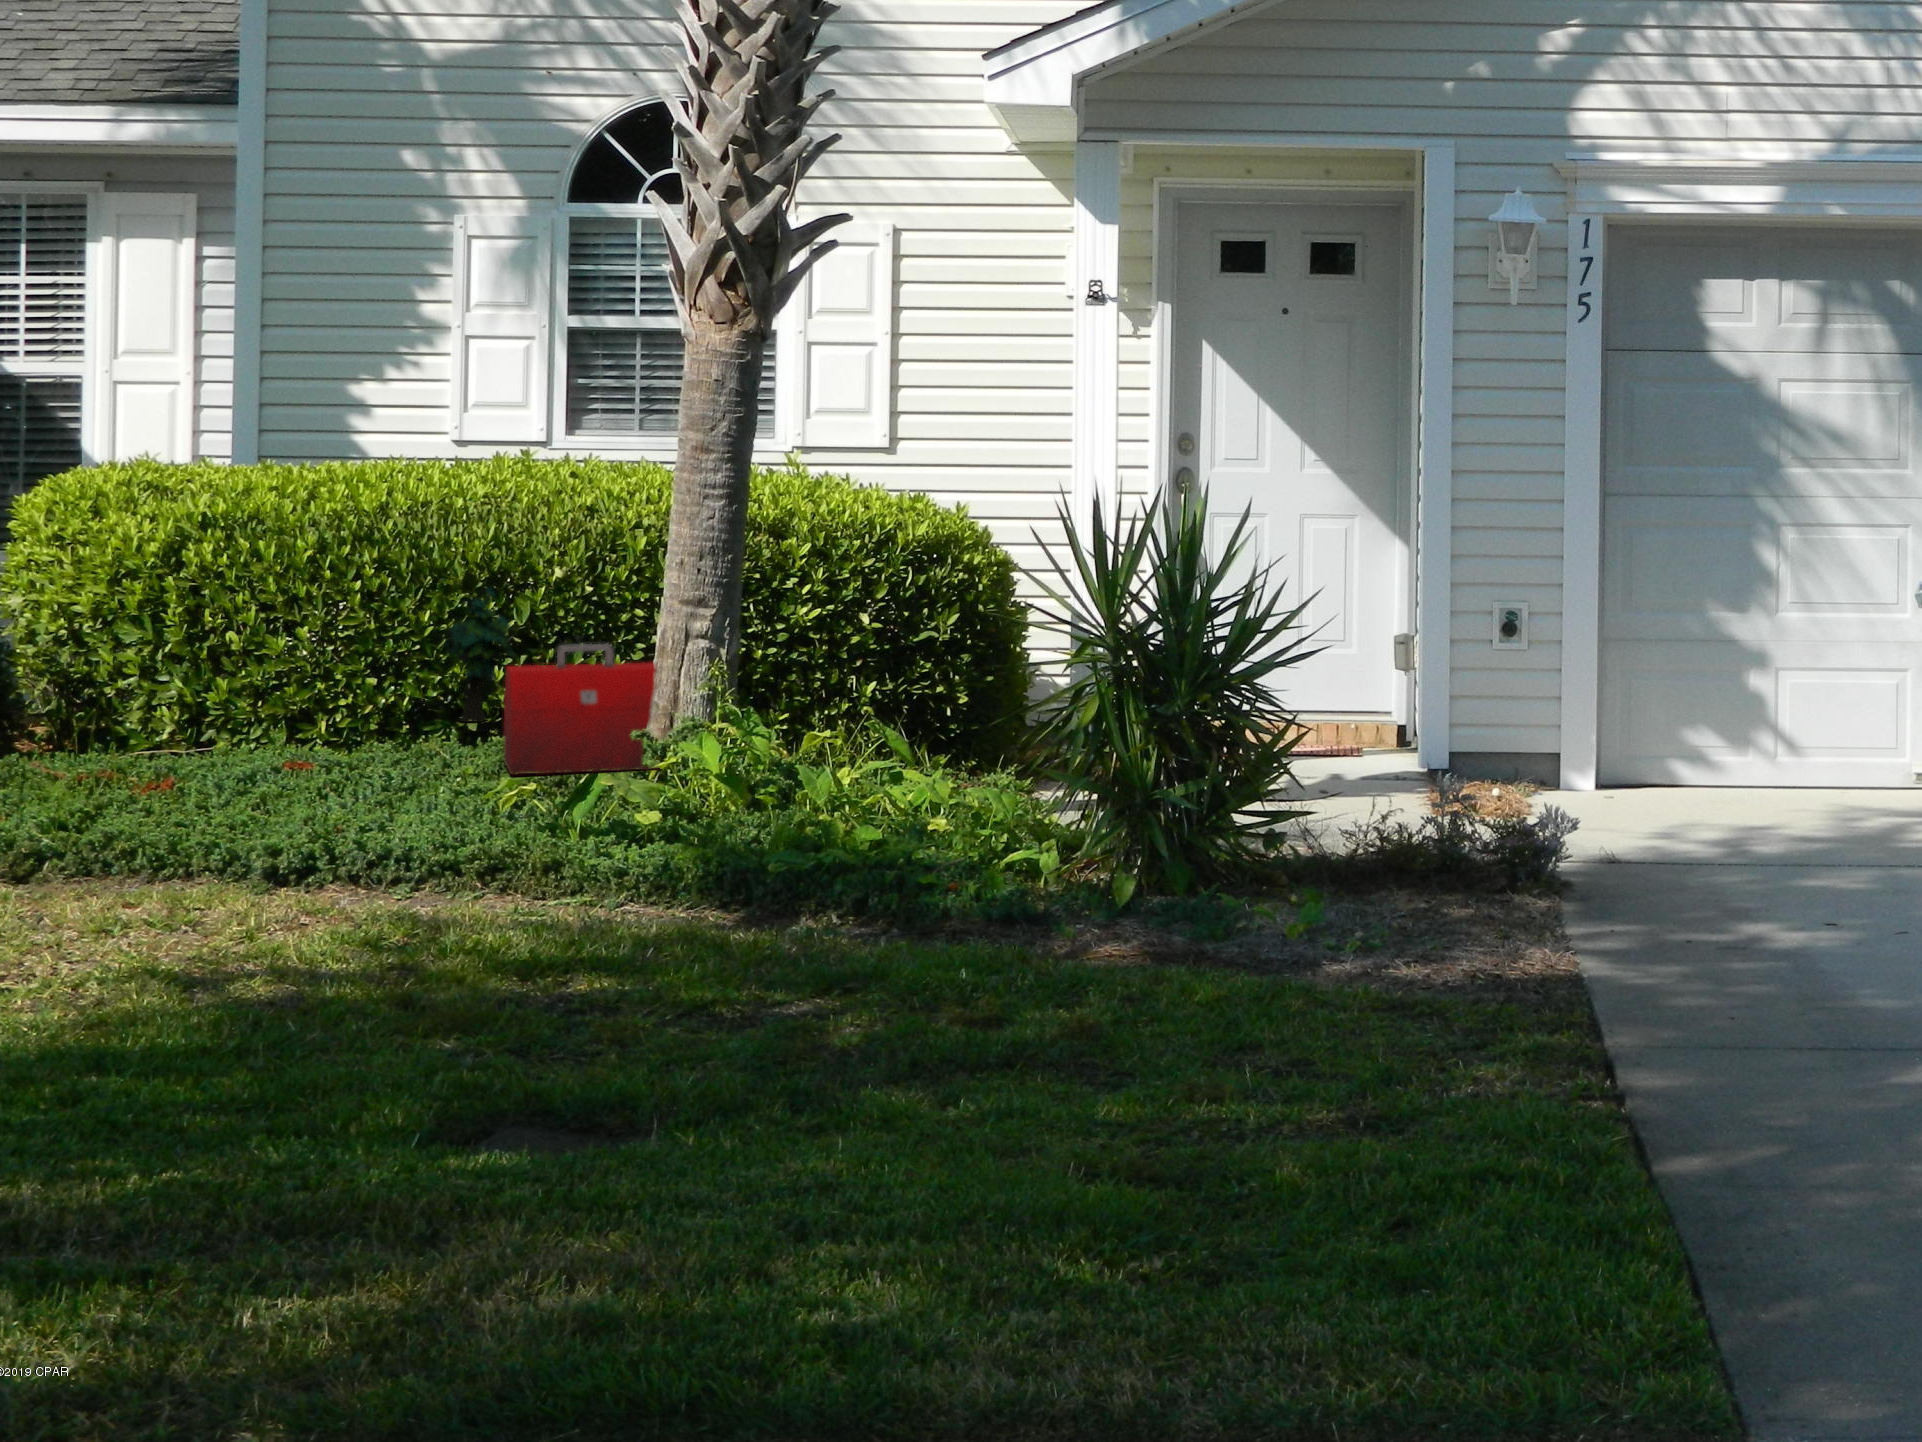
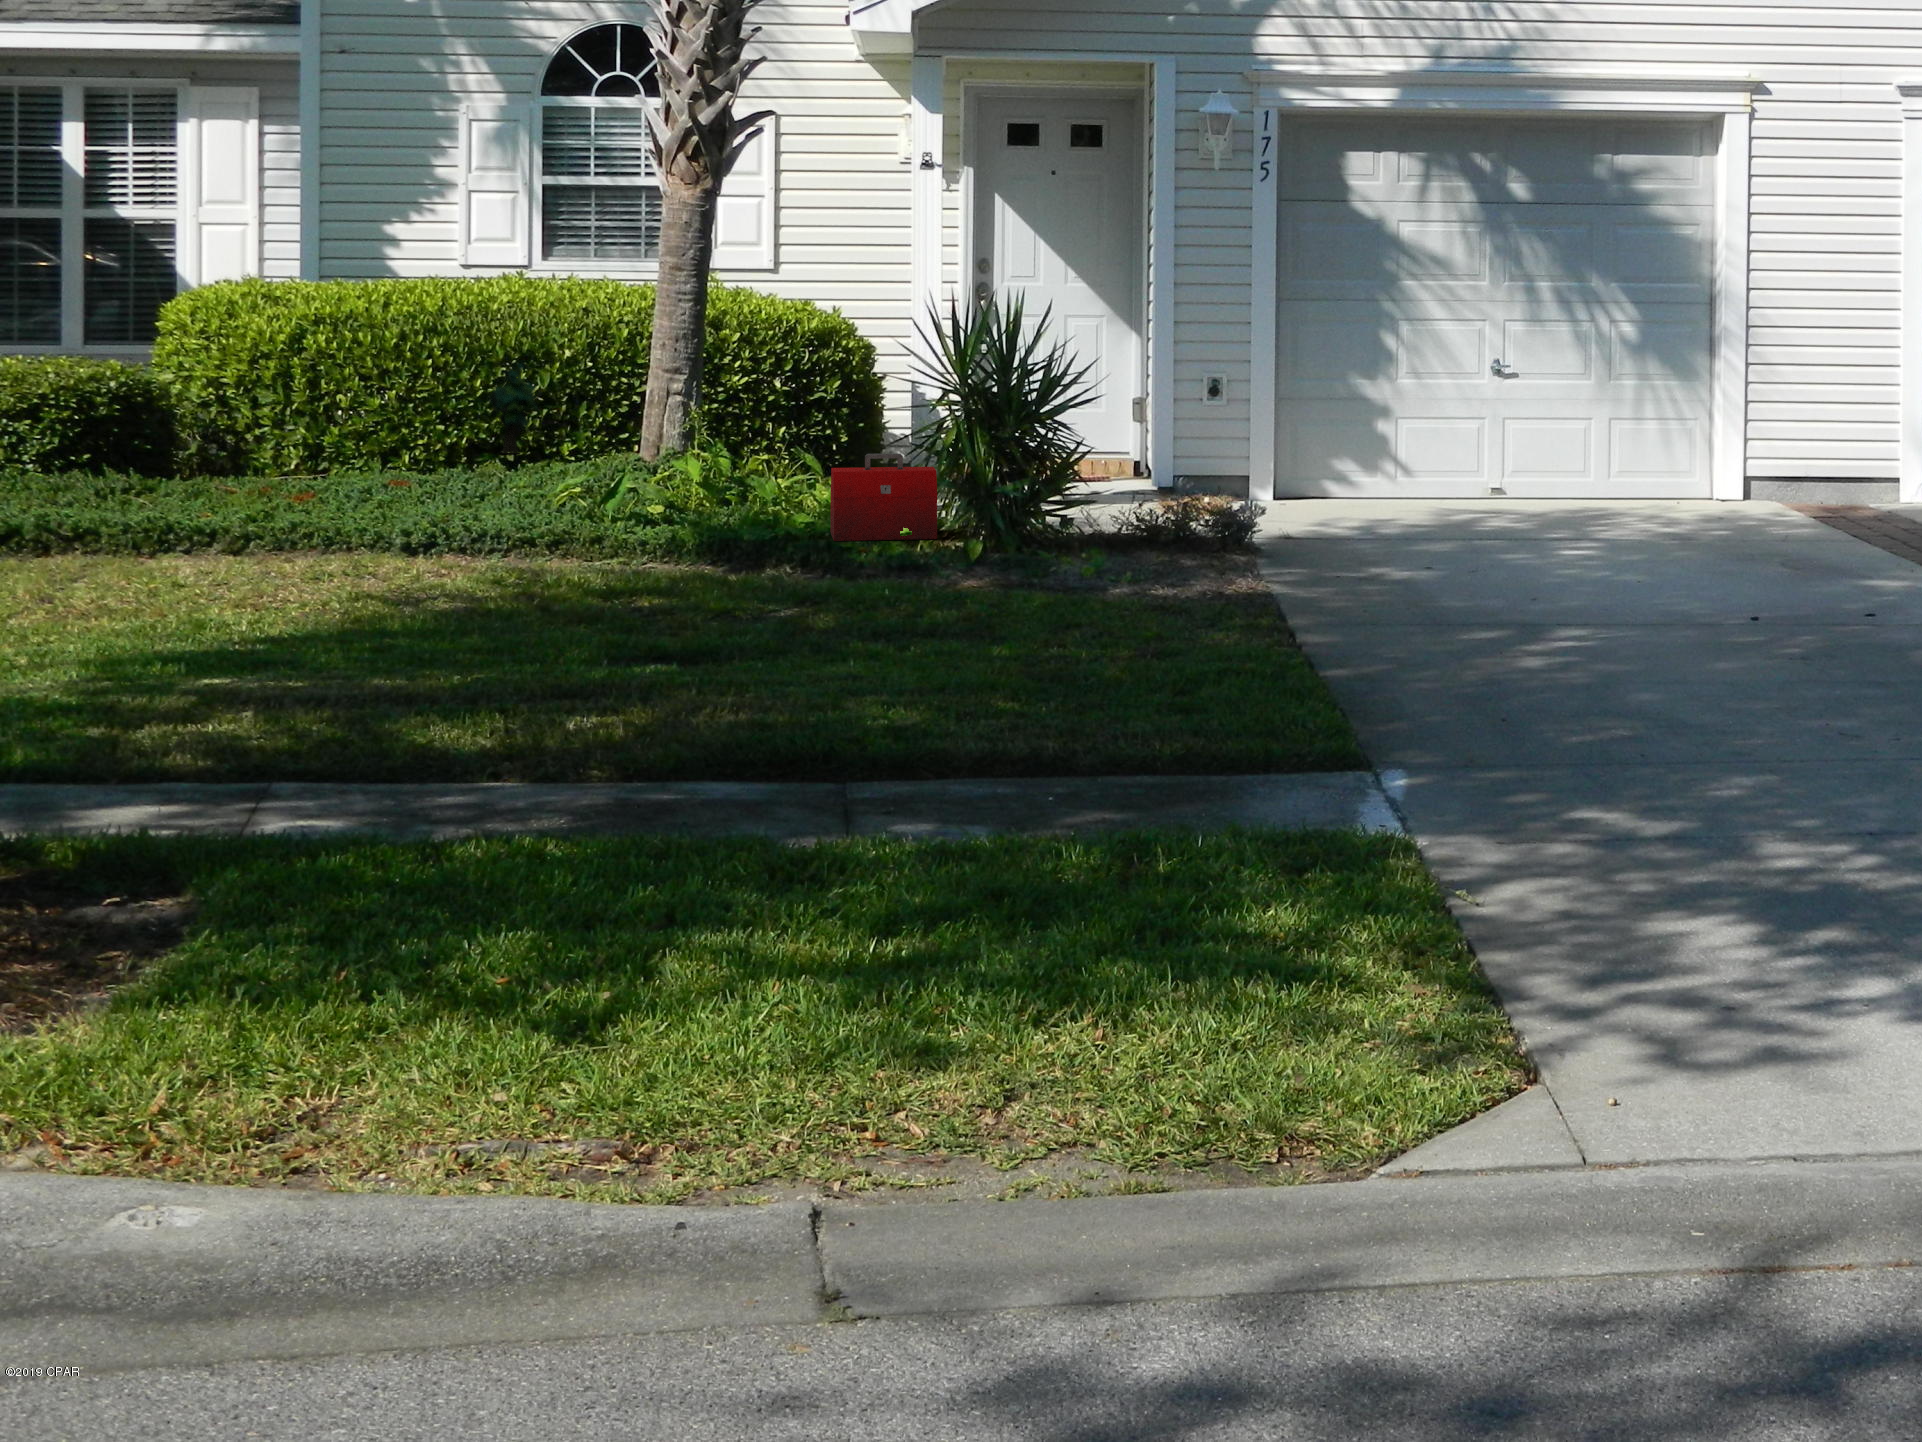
toolbox: present [503,644,659,774] -> present [830,454,937,541]

